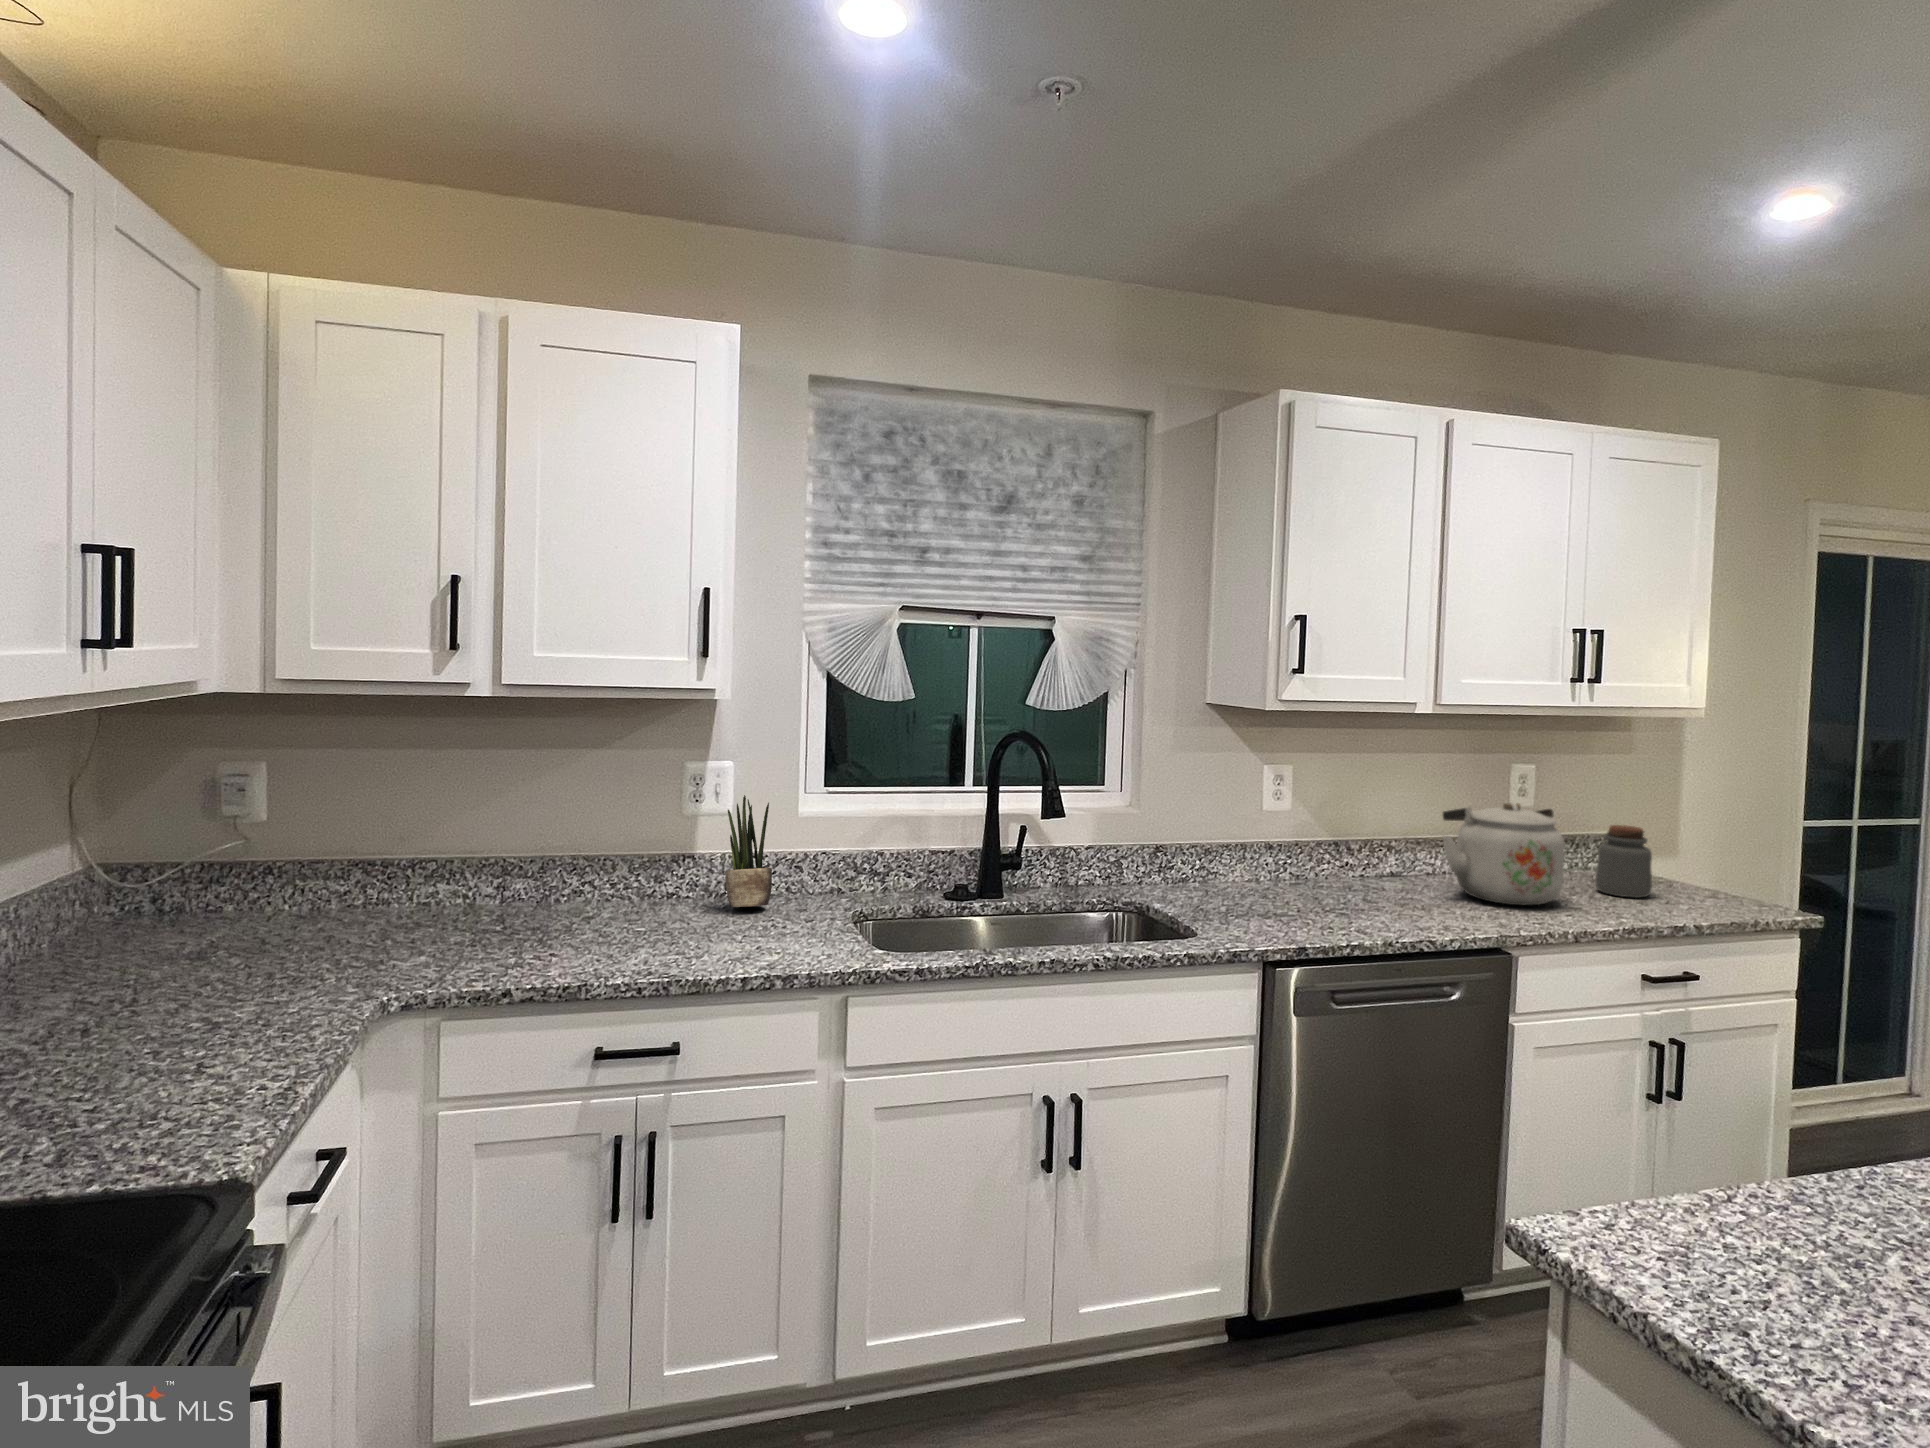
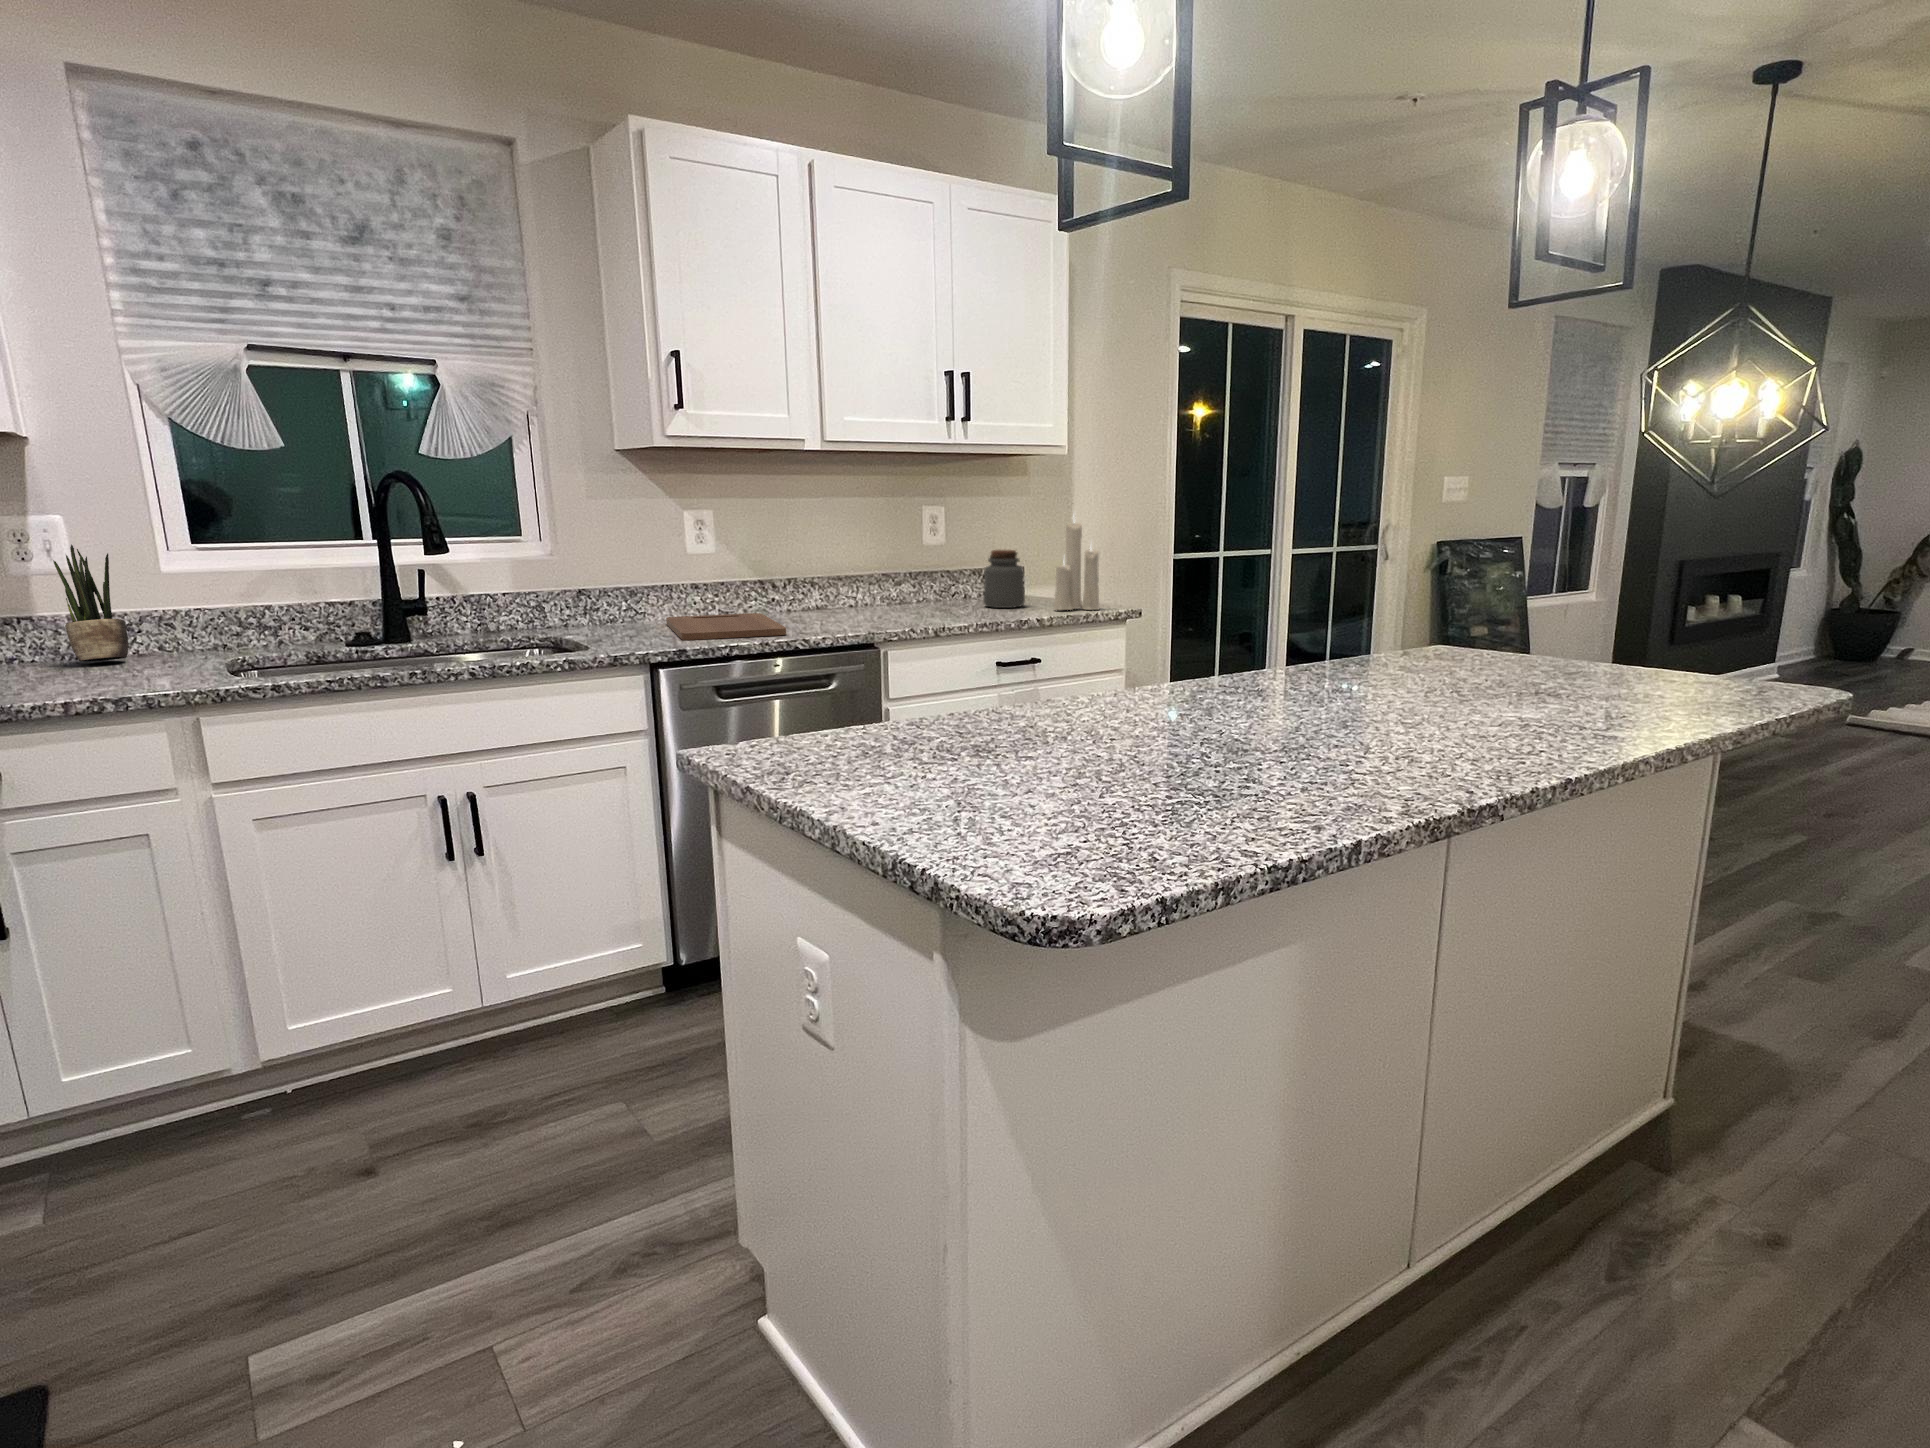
candle: none [1698,783,1763,913] -> present [1054,523,1099,610]
kettle: present [1443,802,1565,905] -> none [841,530,944,616]
cutting board: none [1246,885,1402,930] -> present [666,613,786,640]

